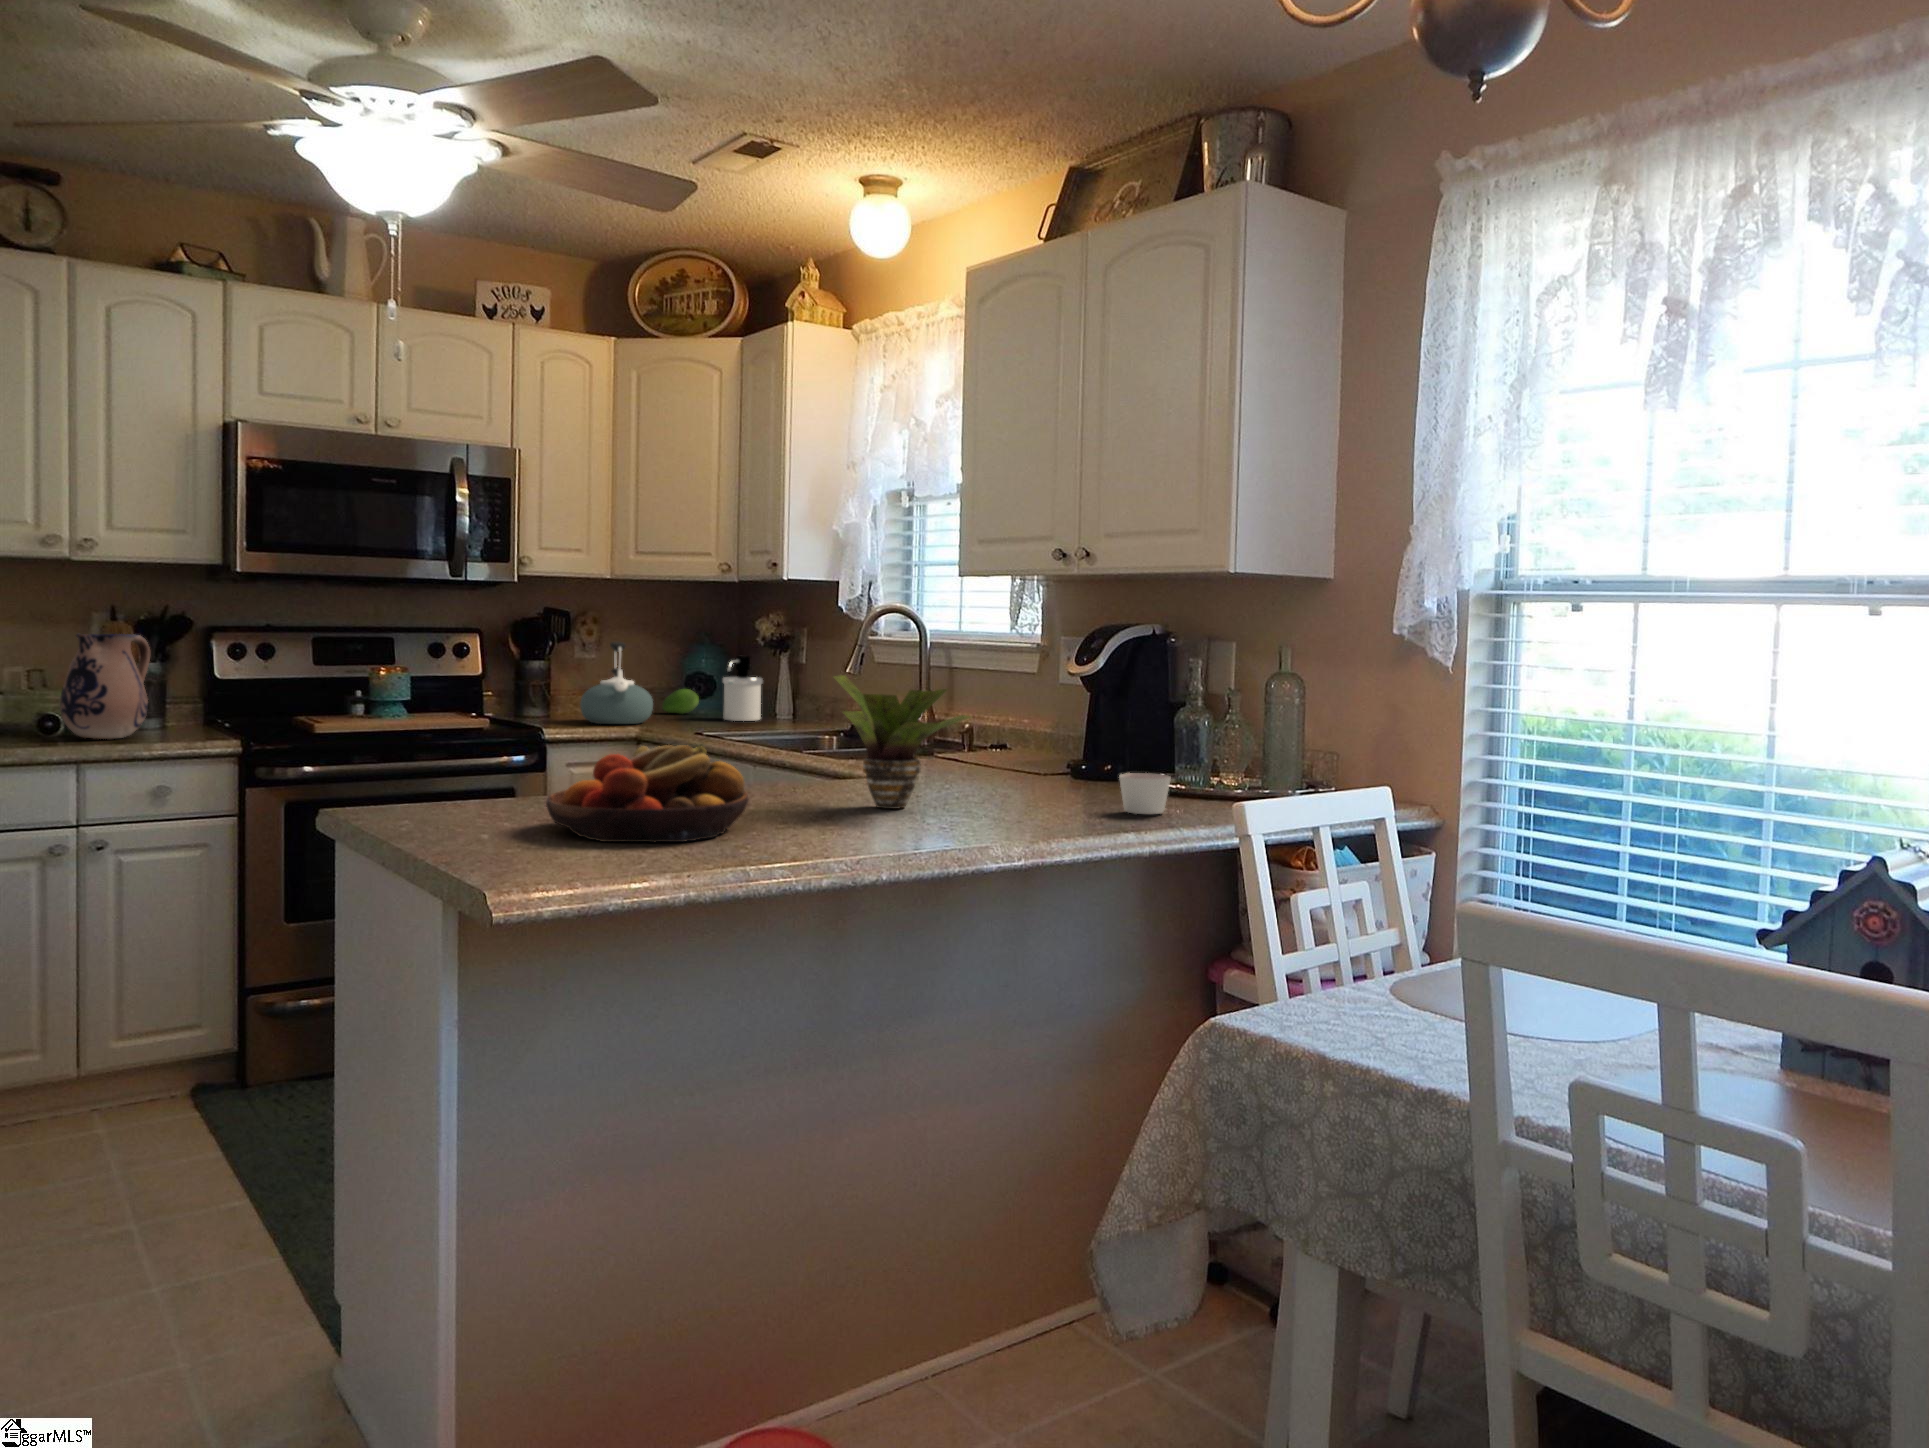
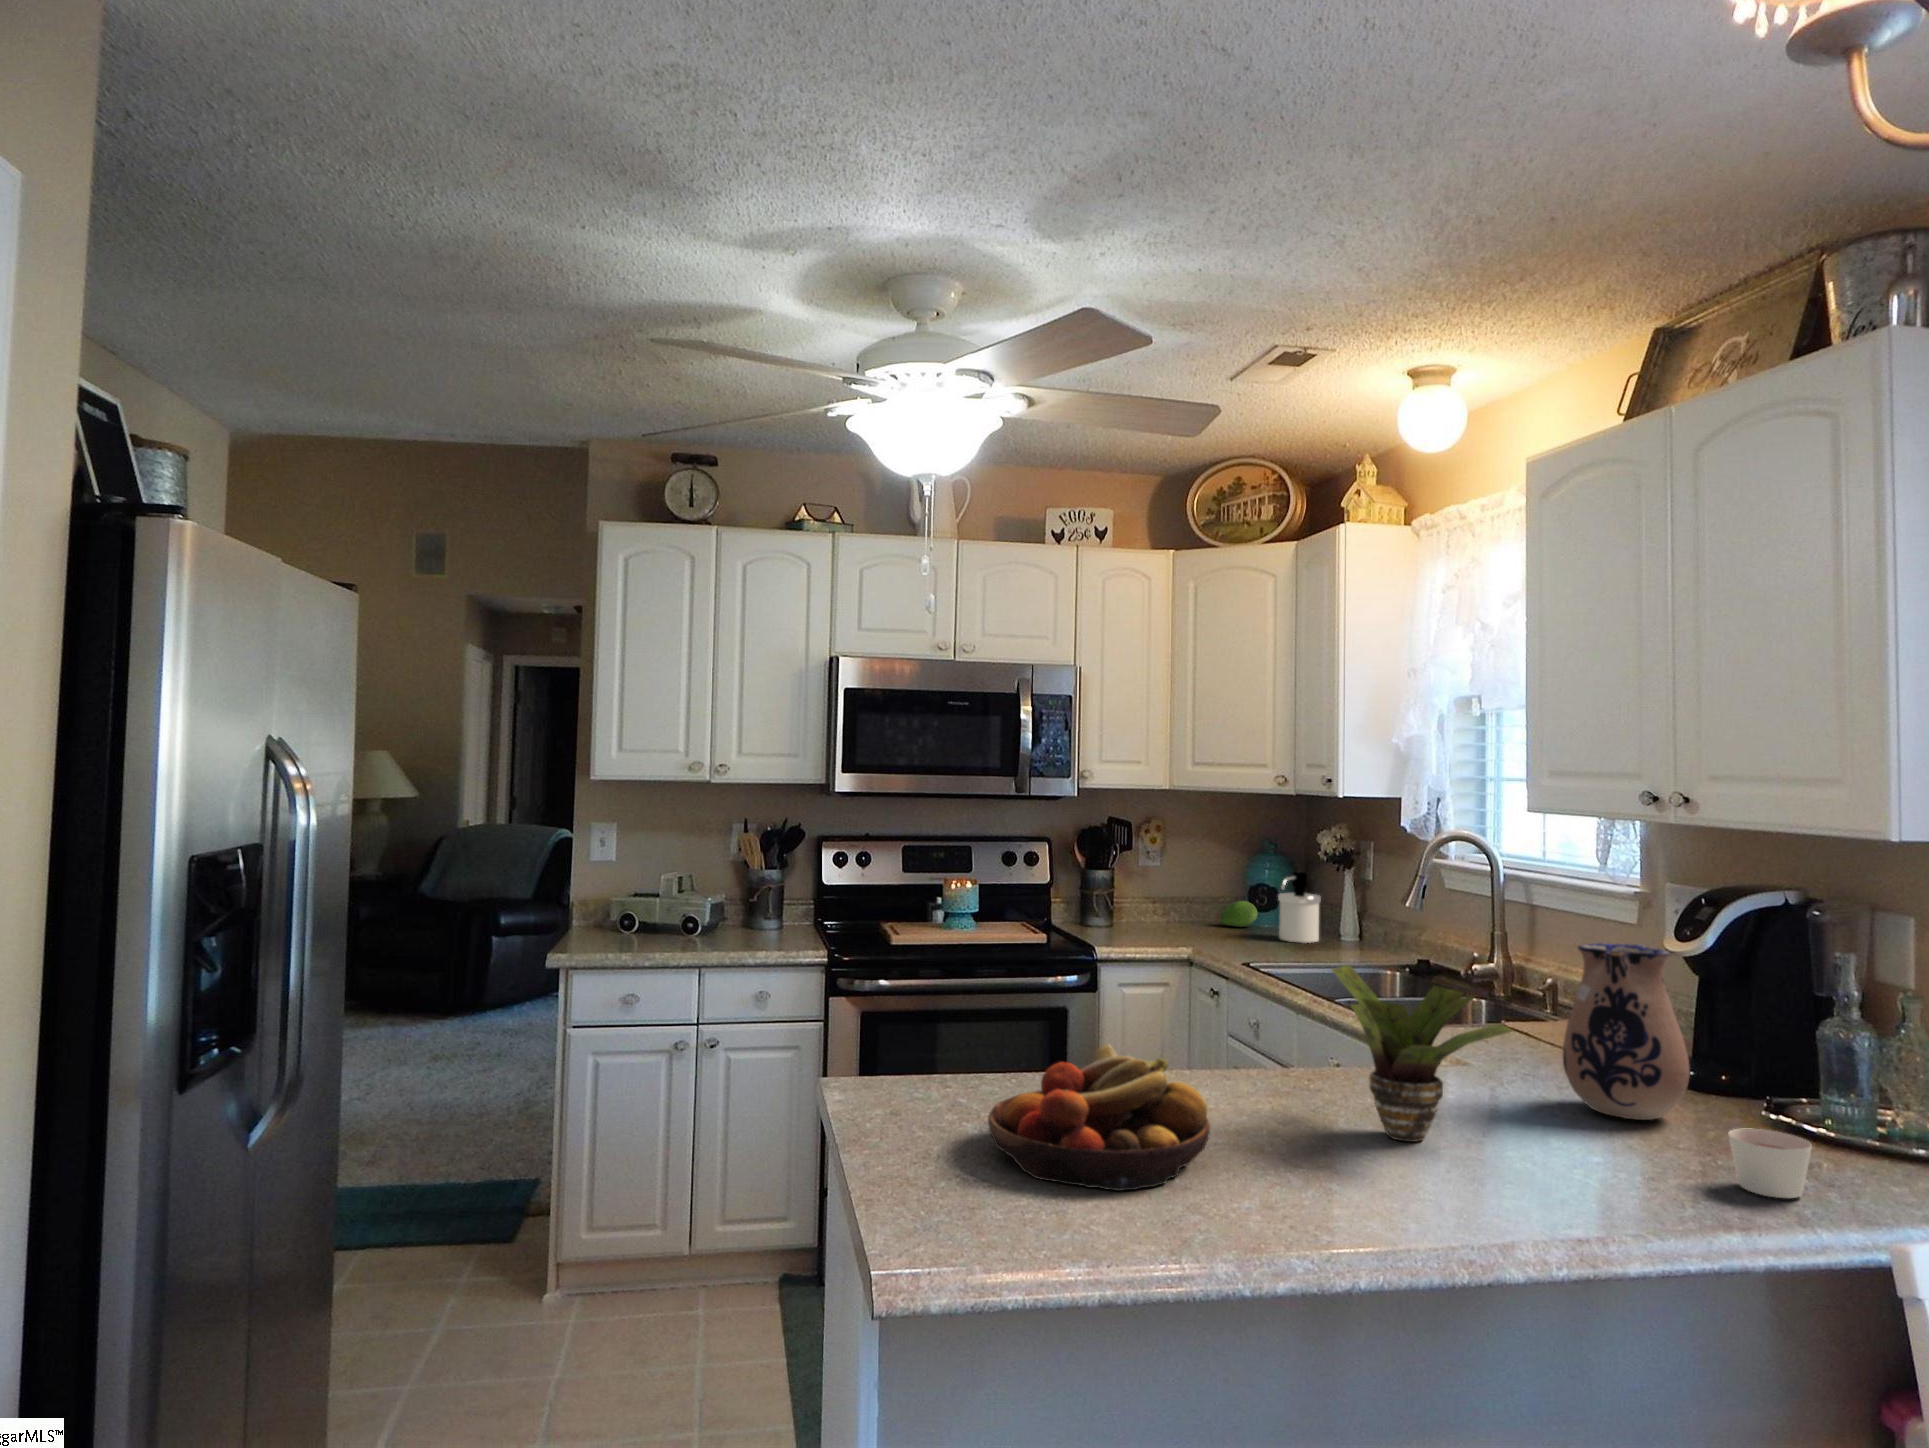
ceramic pitcher: present [60,634,150,739] -> present [1563,943,1690,1120]
kettle: present [580,642,653,724] -> none [1133,856,1205,942]

